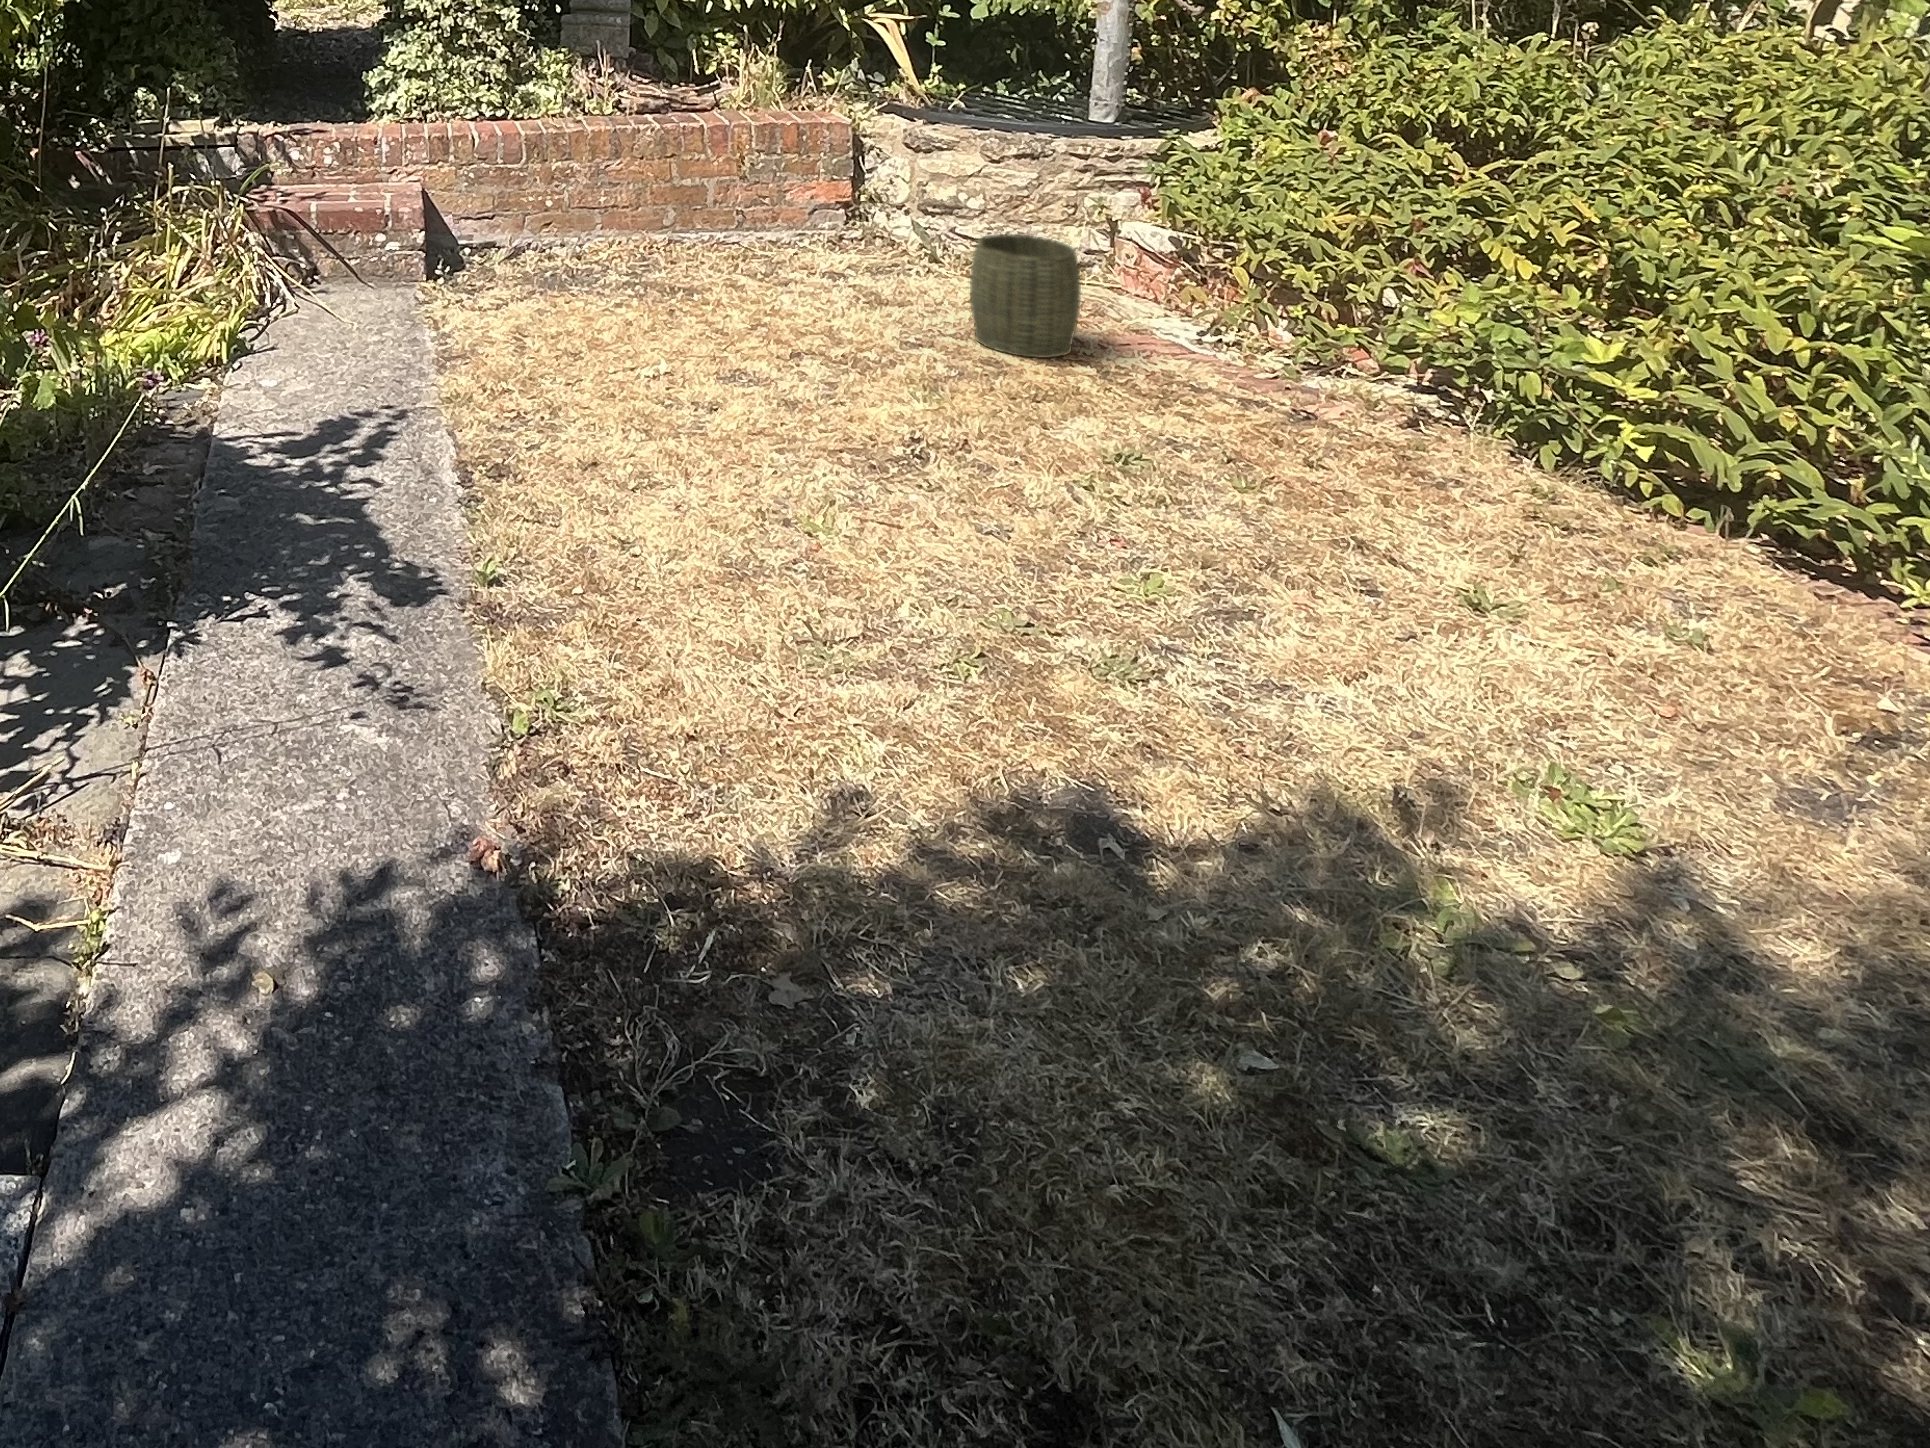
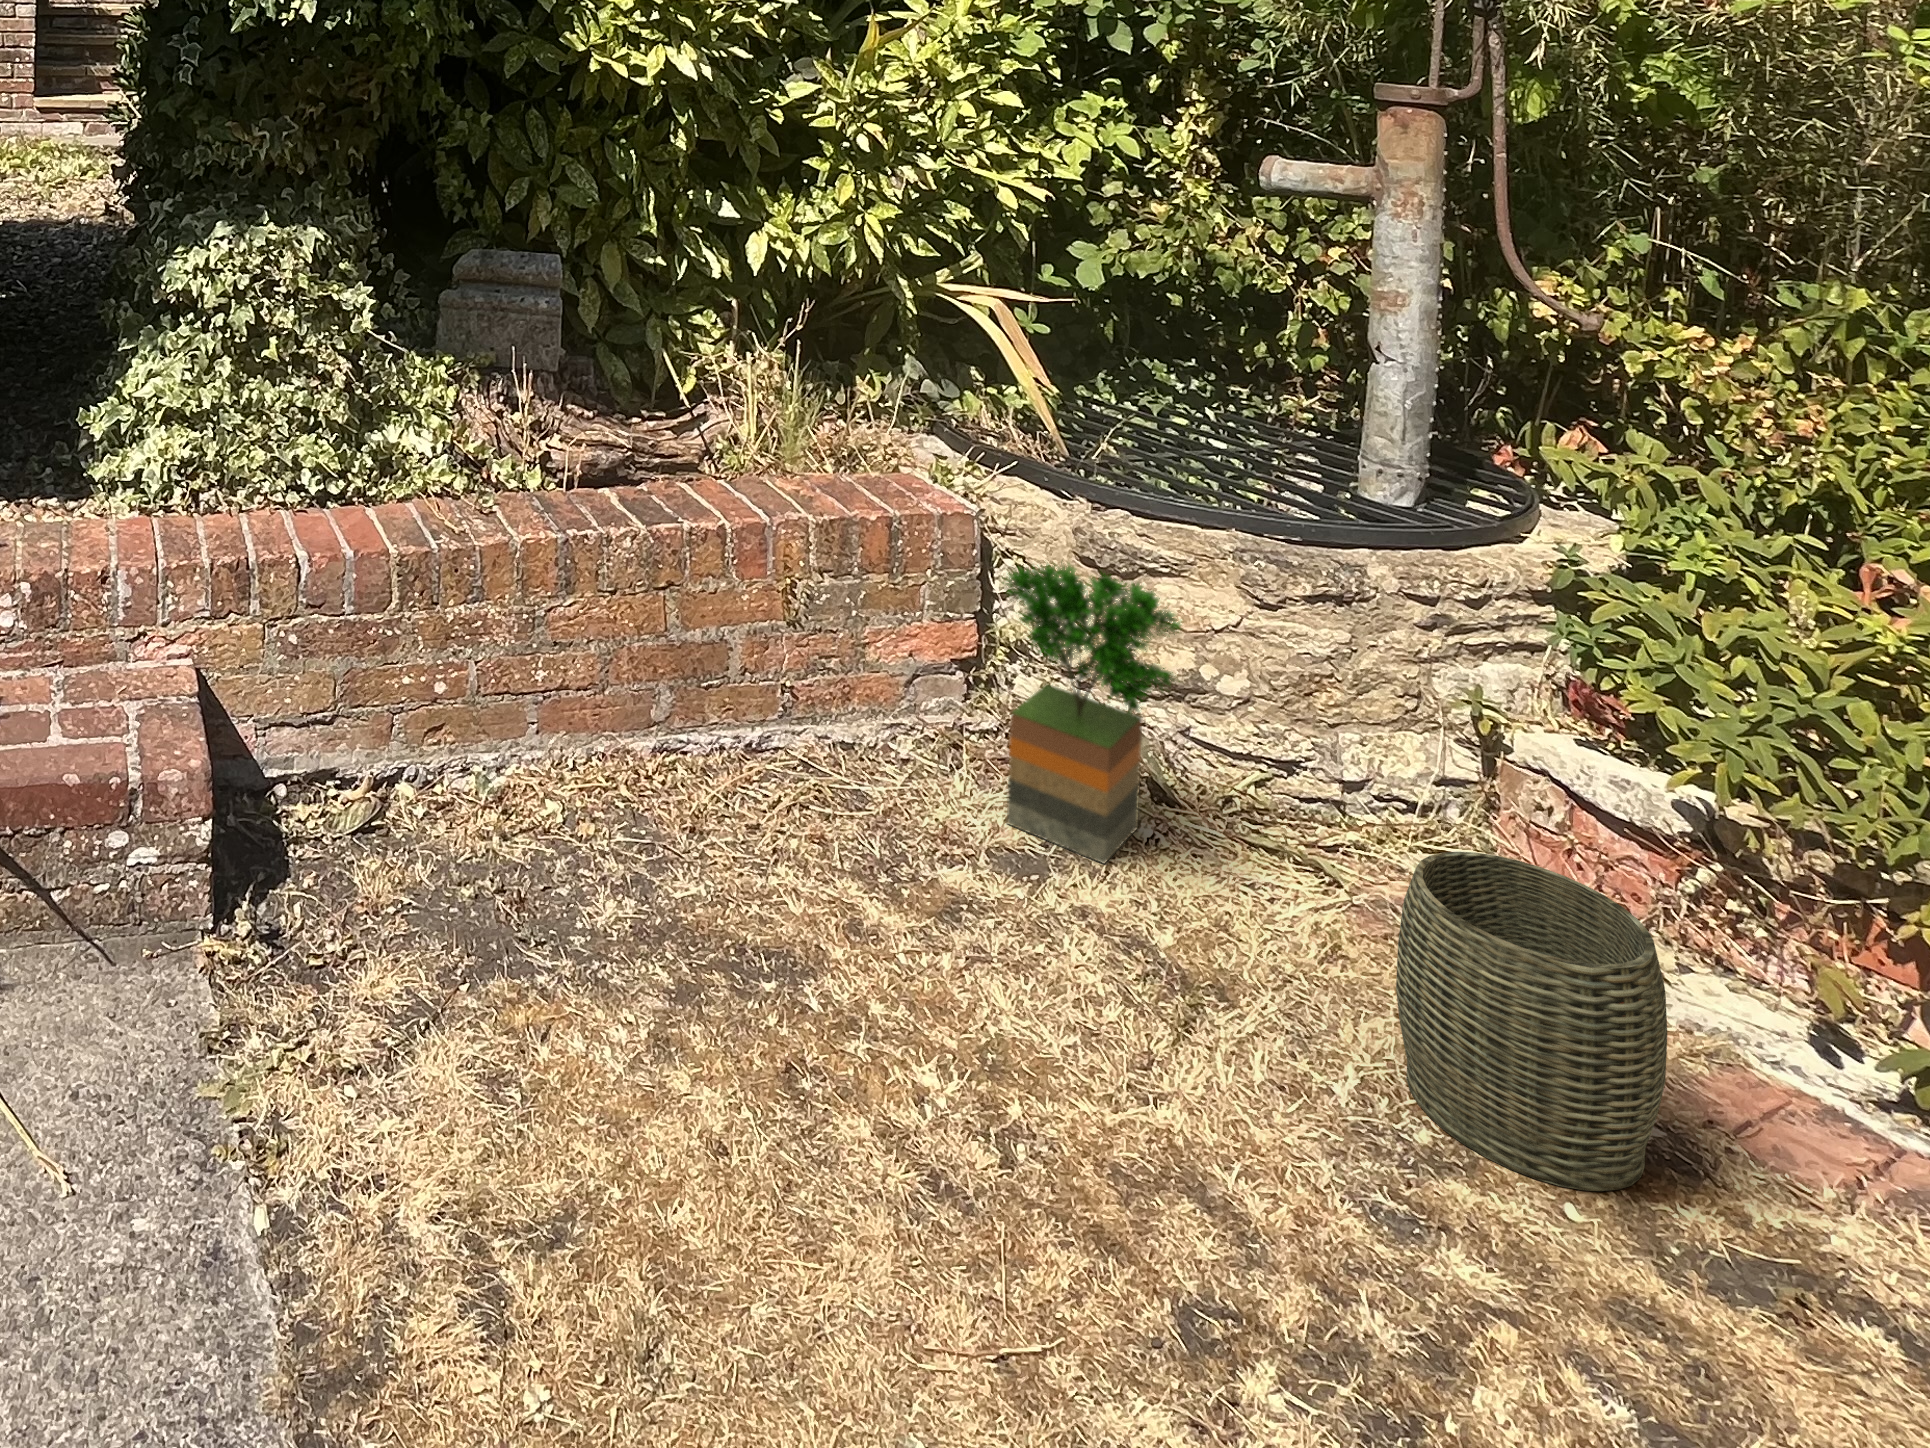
potted tree: none [841,136,936,280] -> present [1002,562,1180,863]

